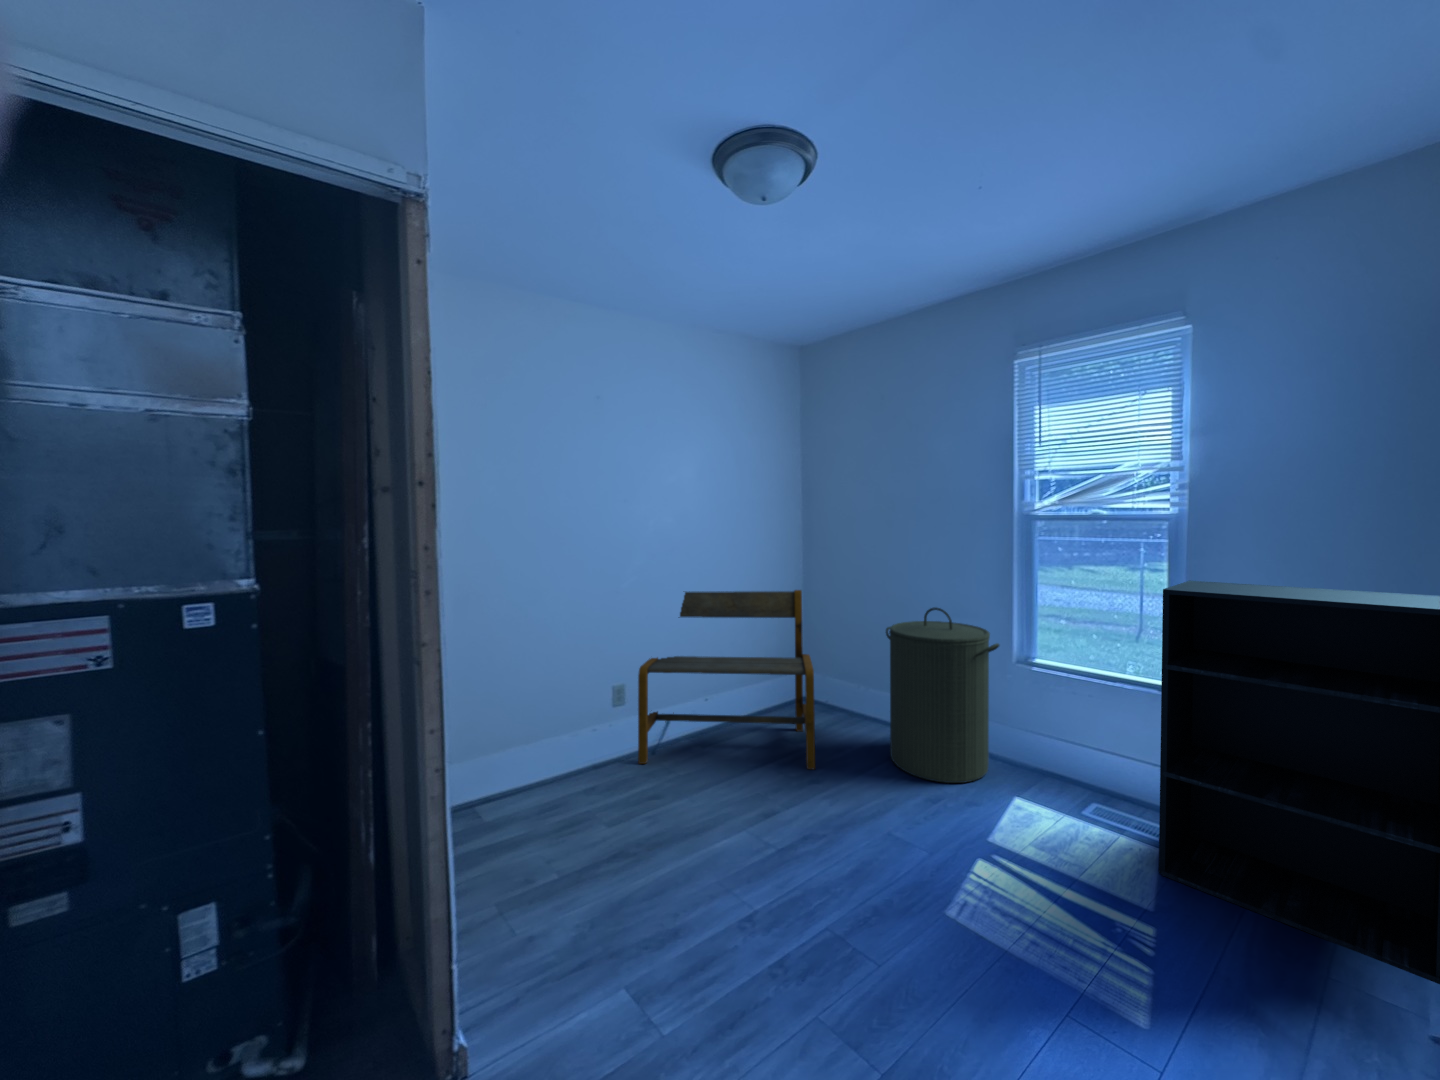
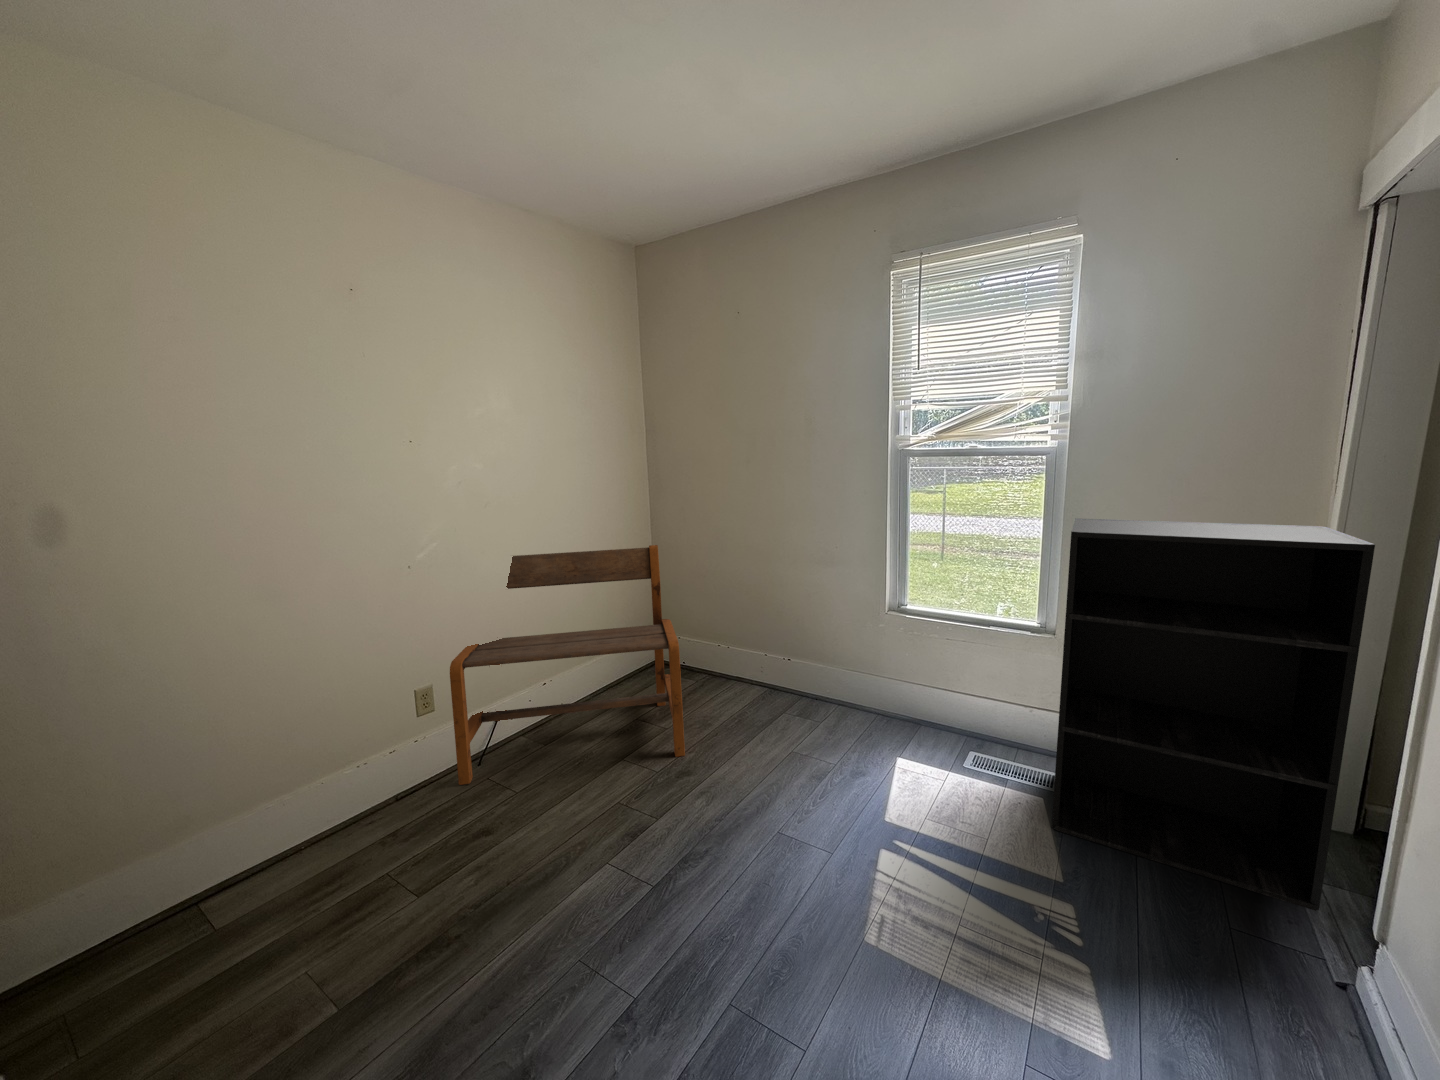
laundry hamper: present [886,607,999,783] -> none [756,558,880,750]

